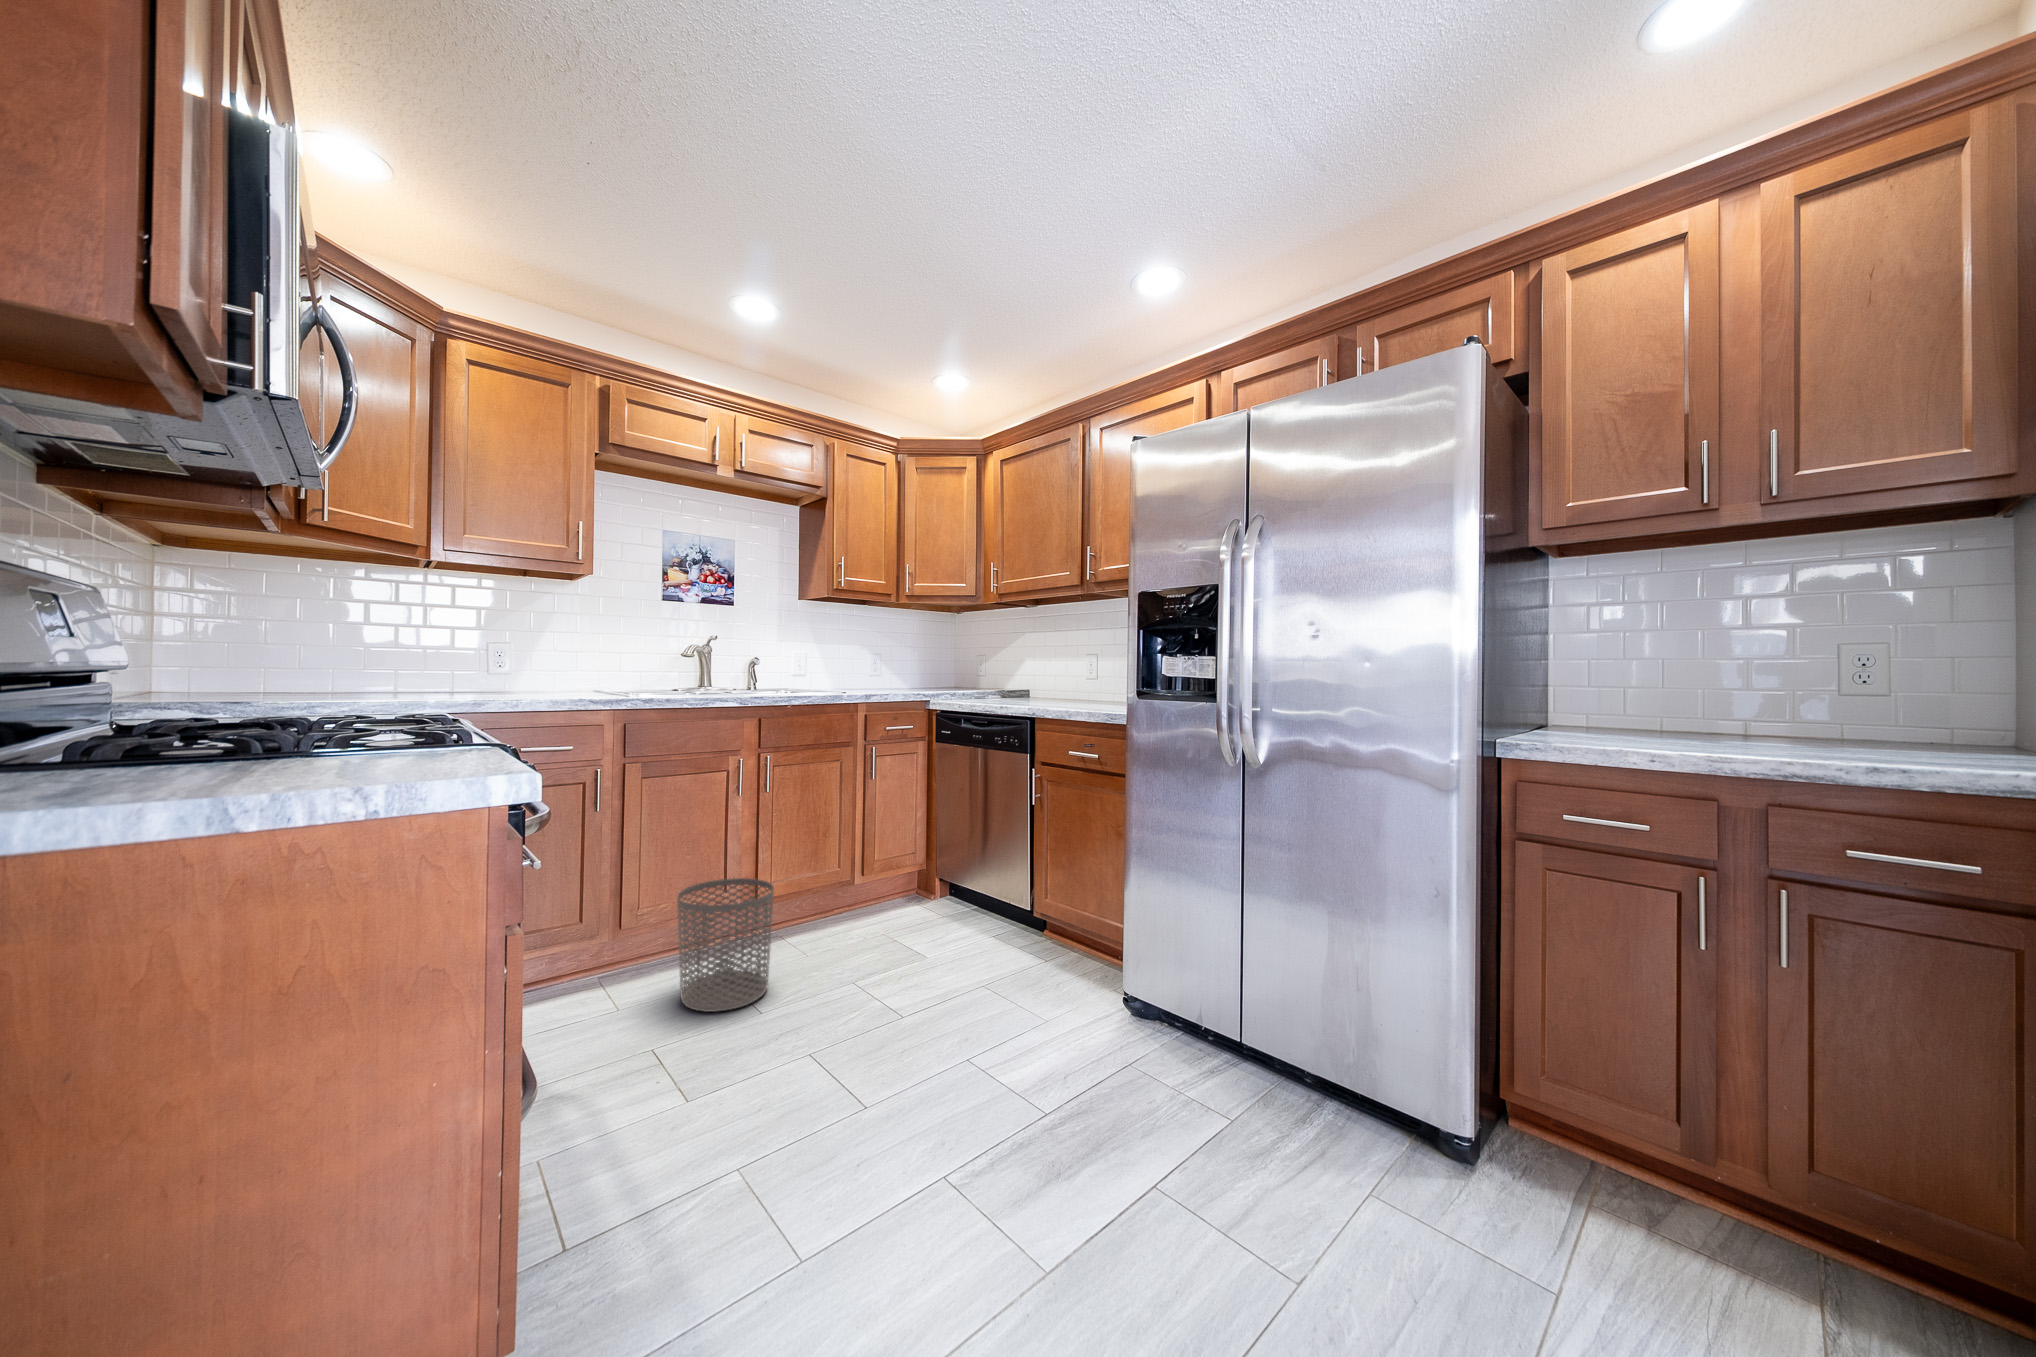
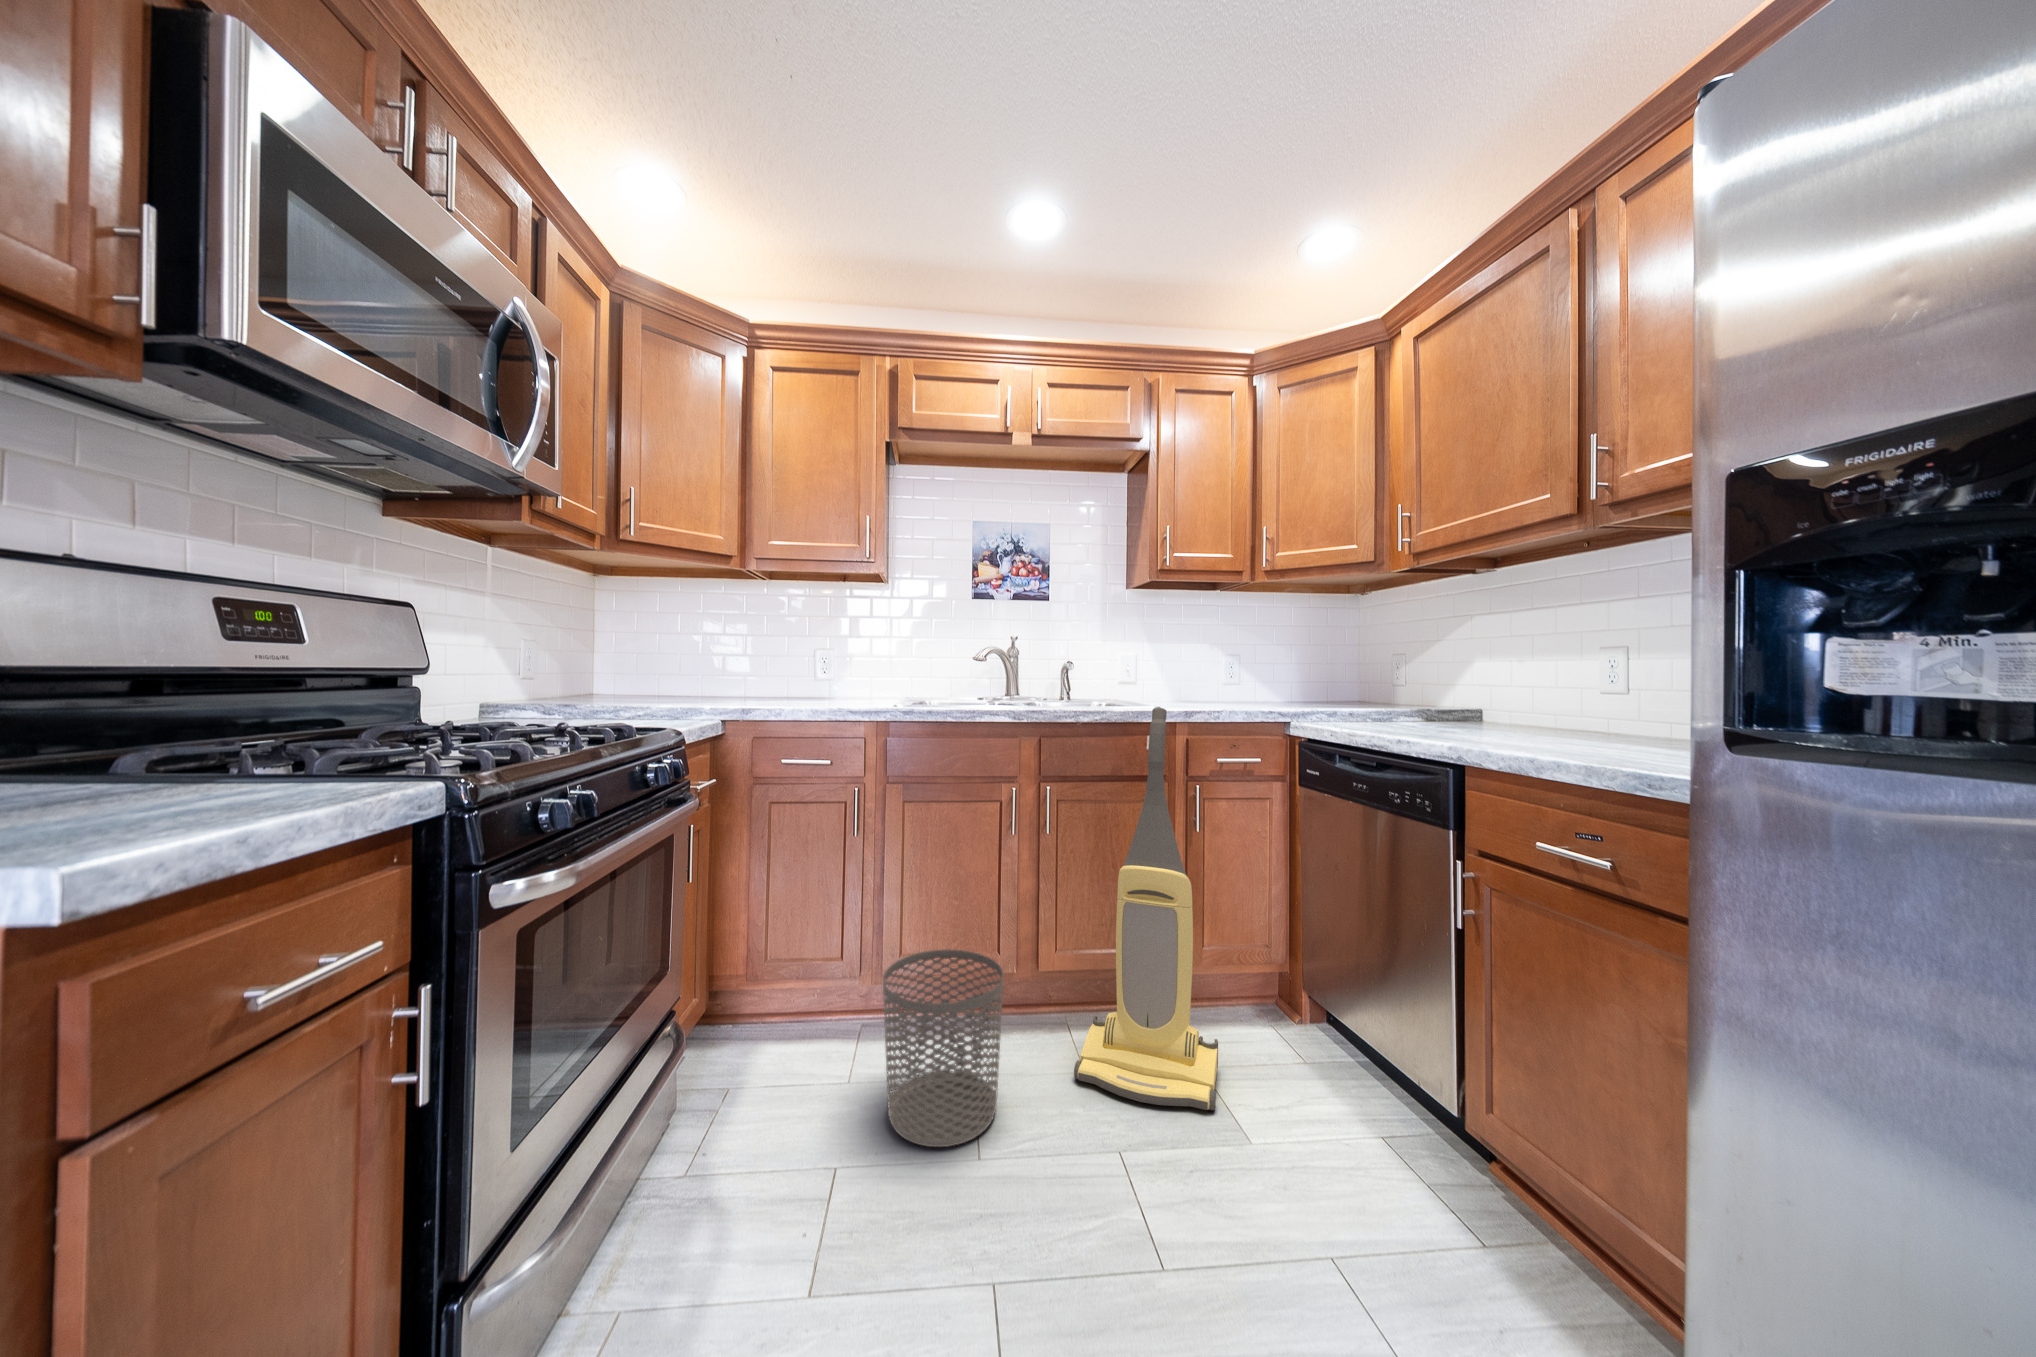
vacuum cleaner: none [809,692,907,957] -> present [1074,708,1218,1111]

